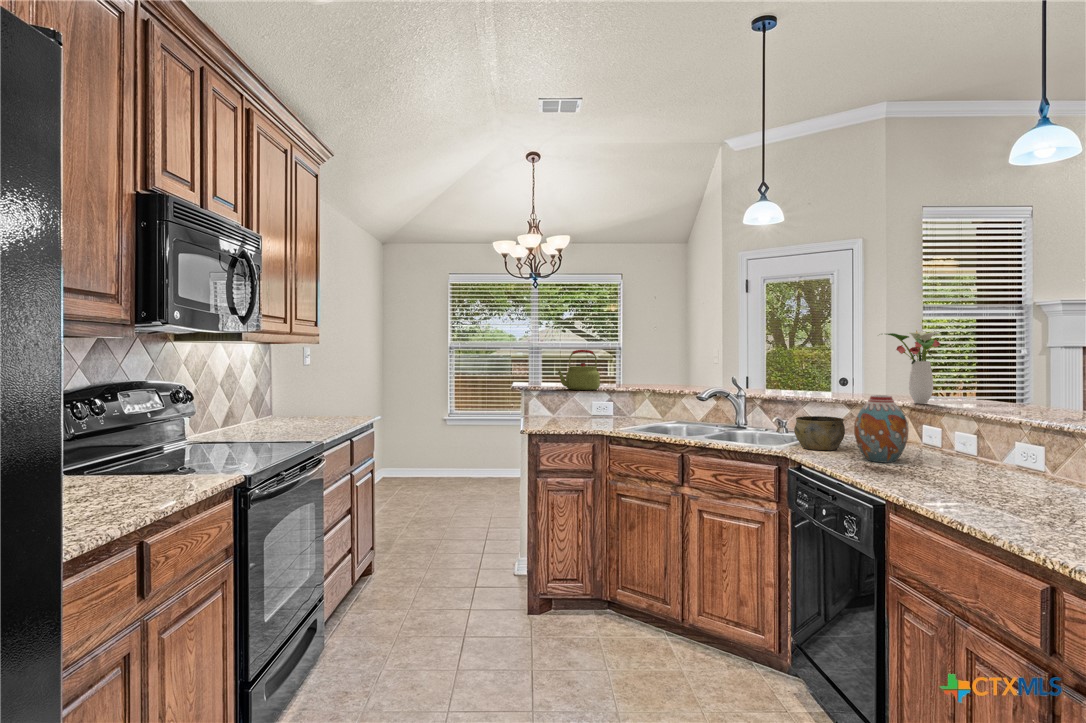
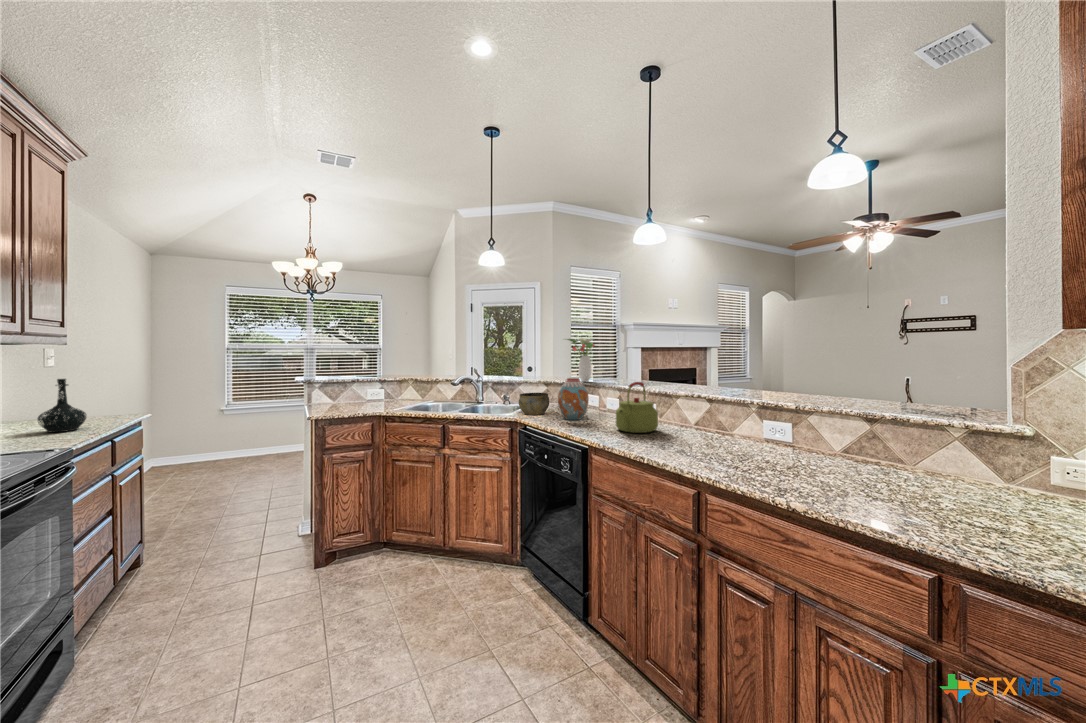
kettle: present [558,350,600,390] -> present [616,382,658,433]
bottle: none [297,377,331,428] -> present [38,379,86,433]

